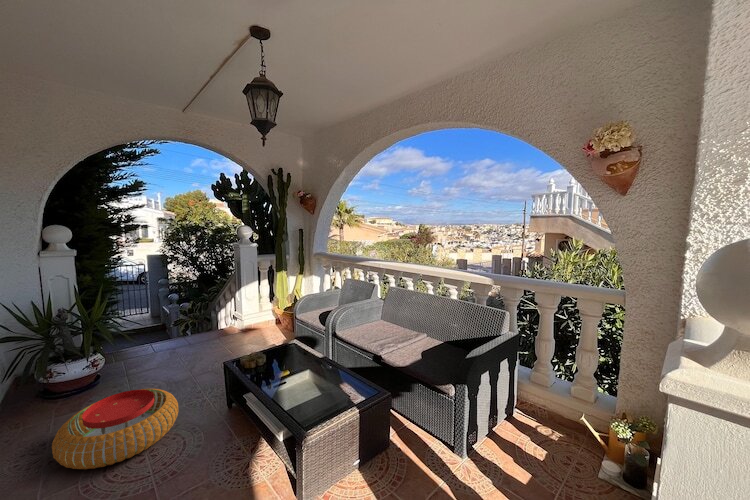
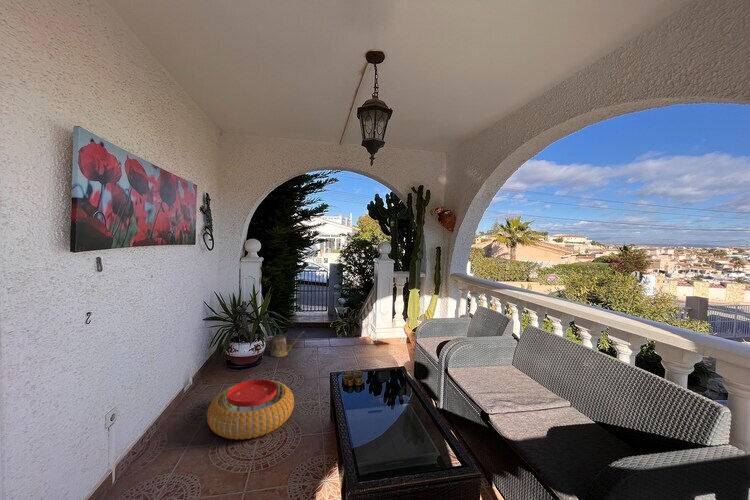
watering can: none [101,331,158,368] -> present [266,332,304,357]

